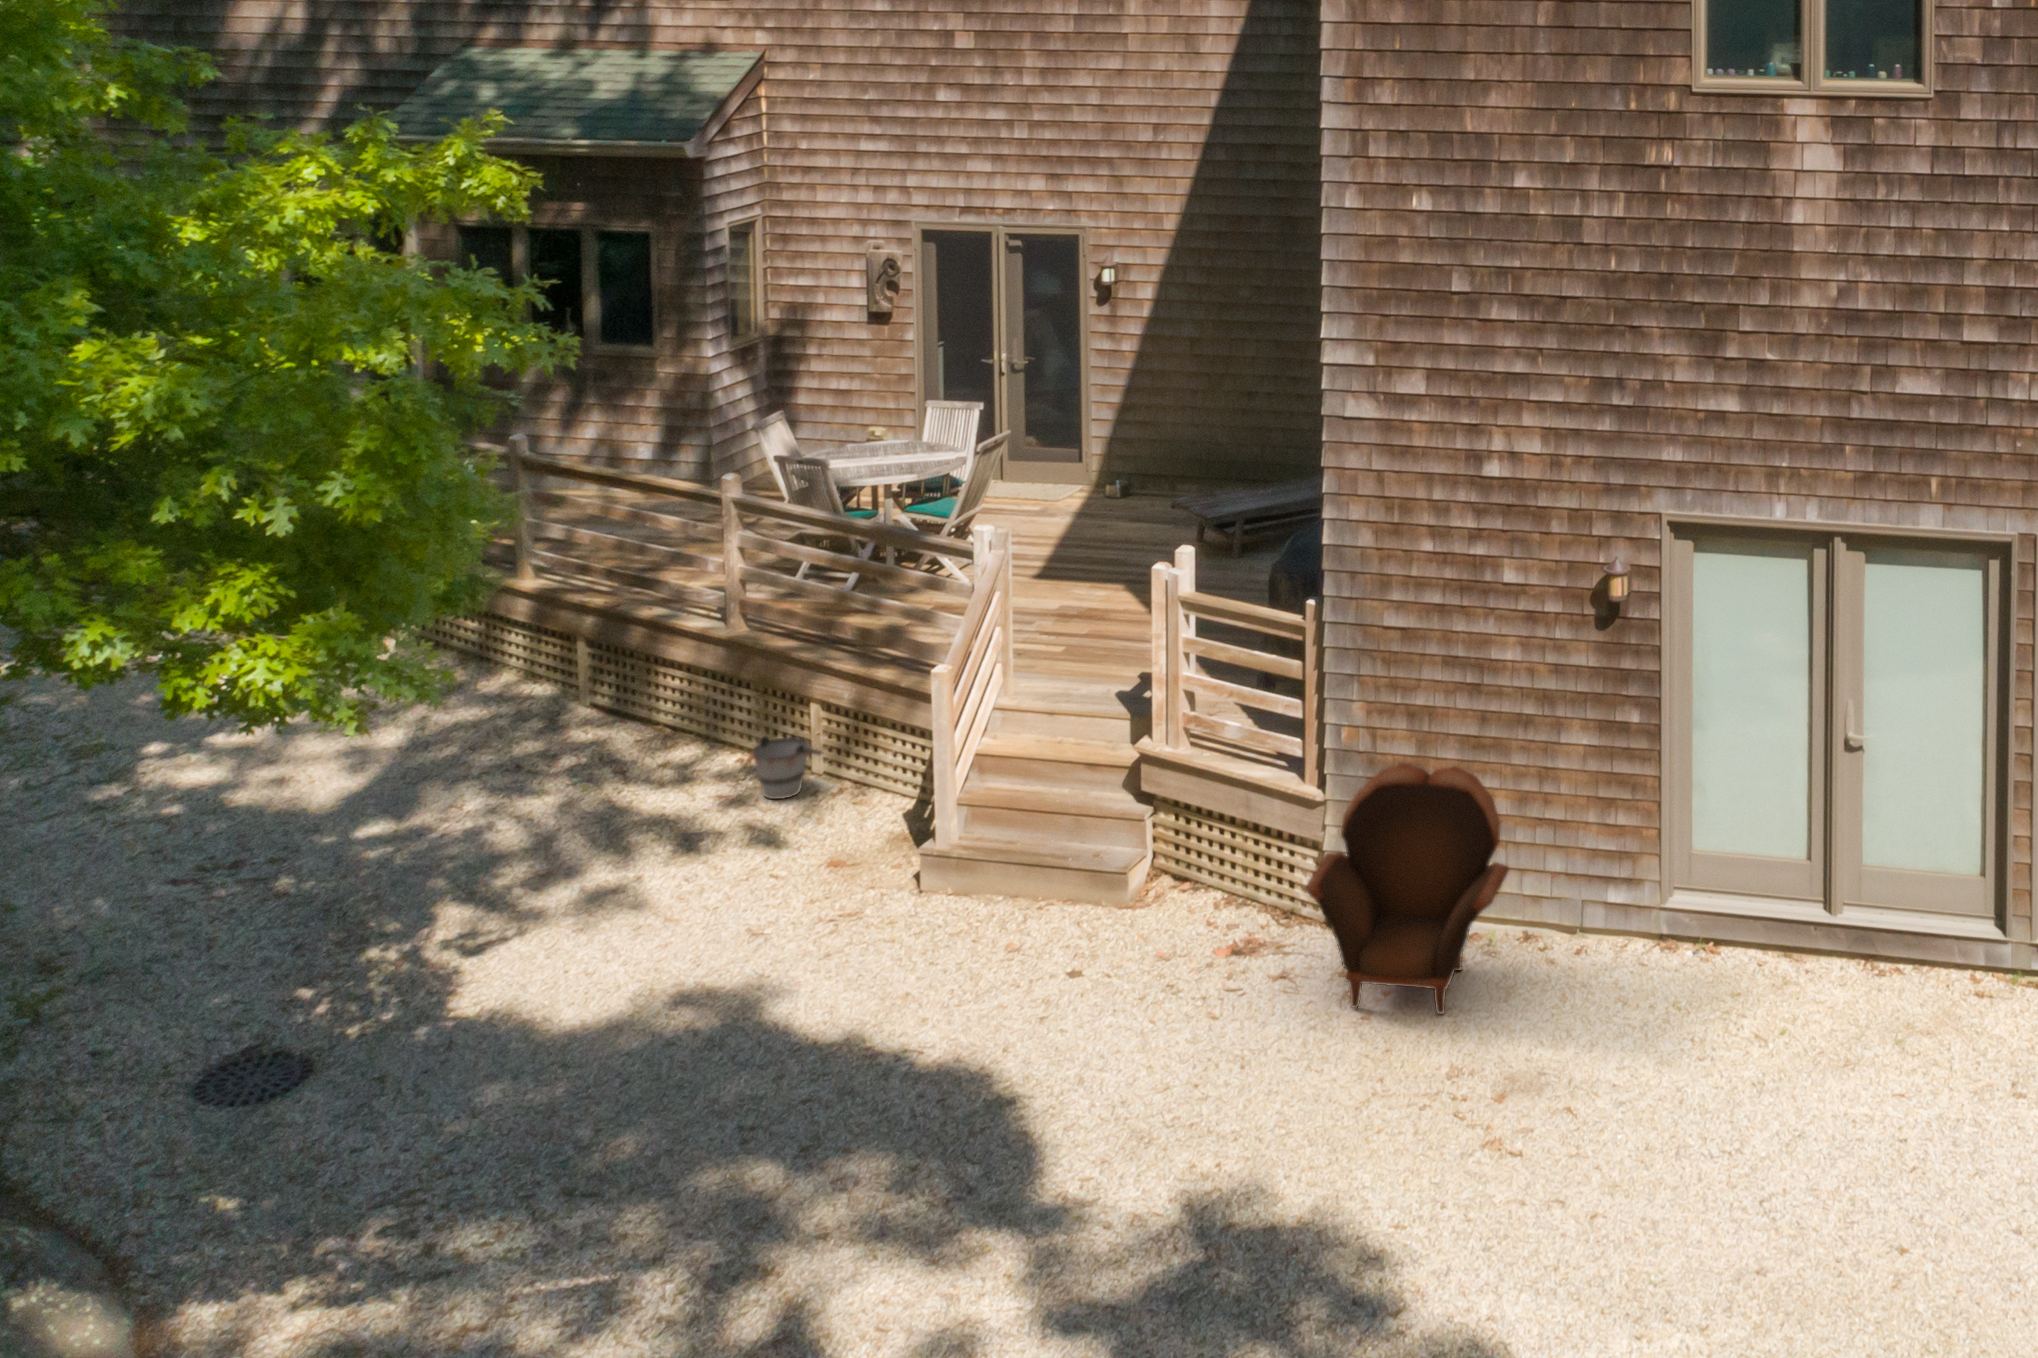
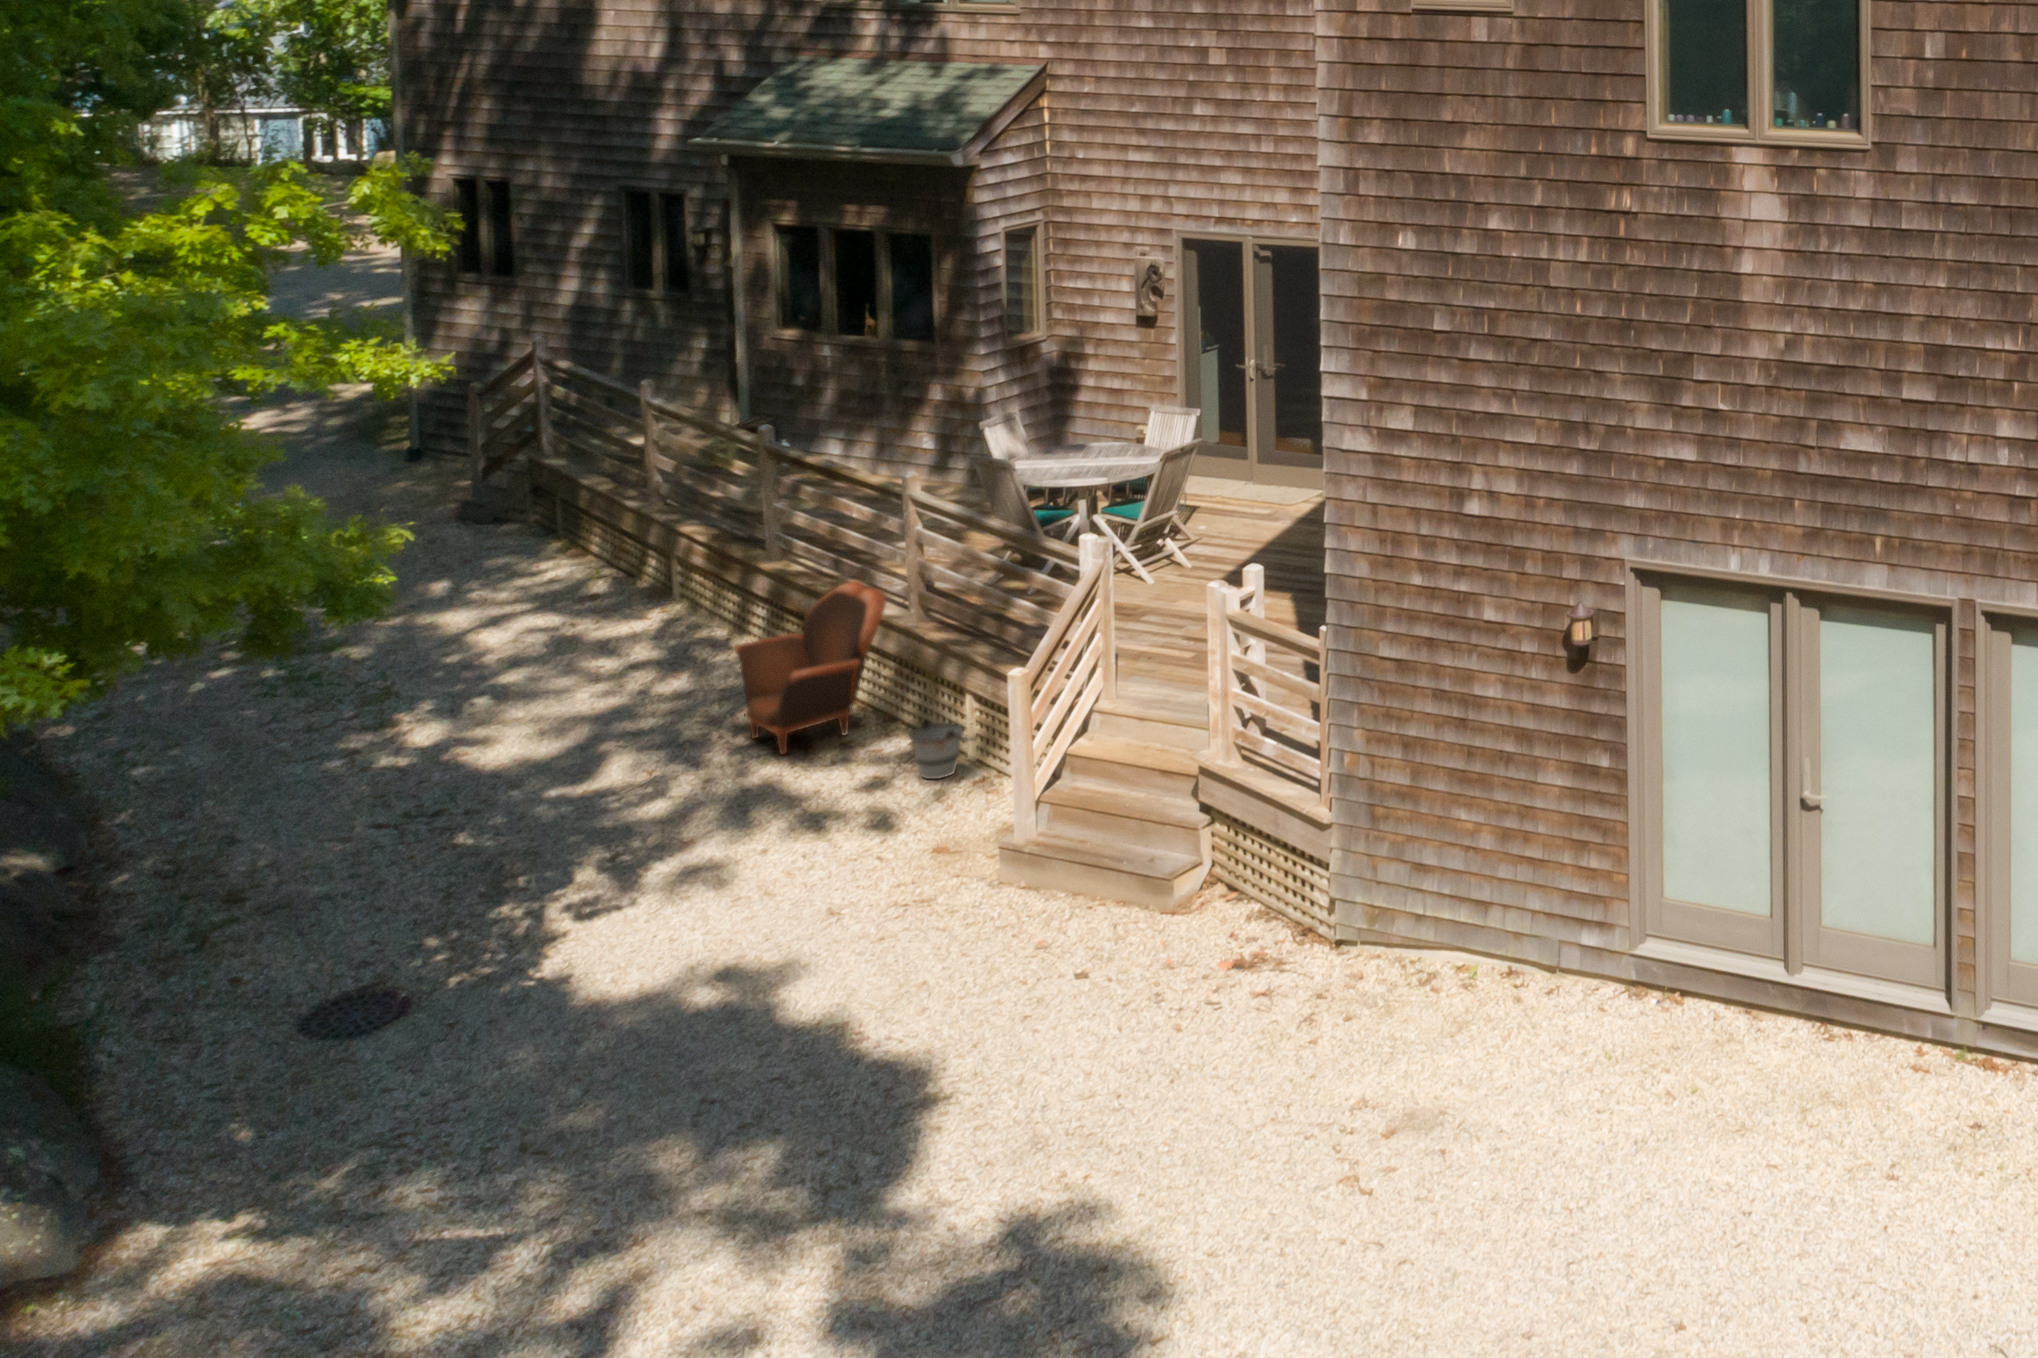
armchair: present [1305,764,1509,1014] -> present [735,581,886,754]

